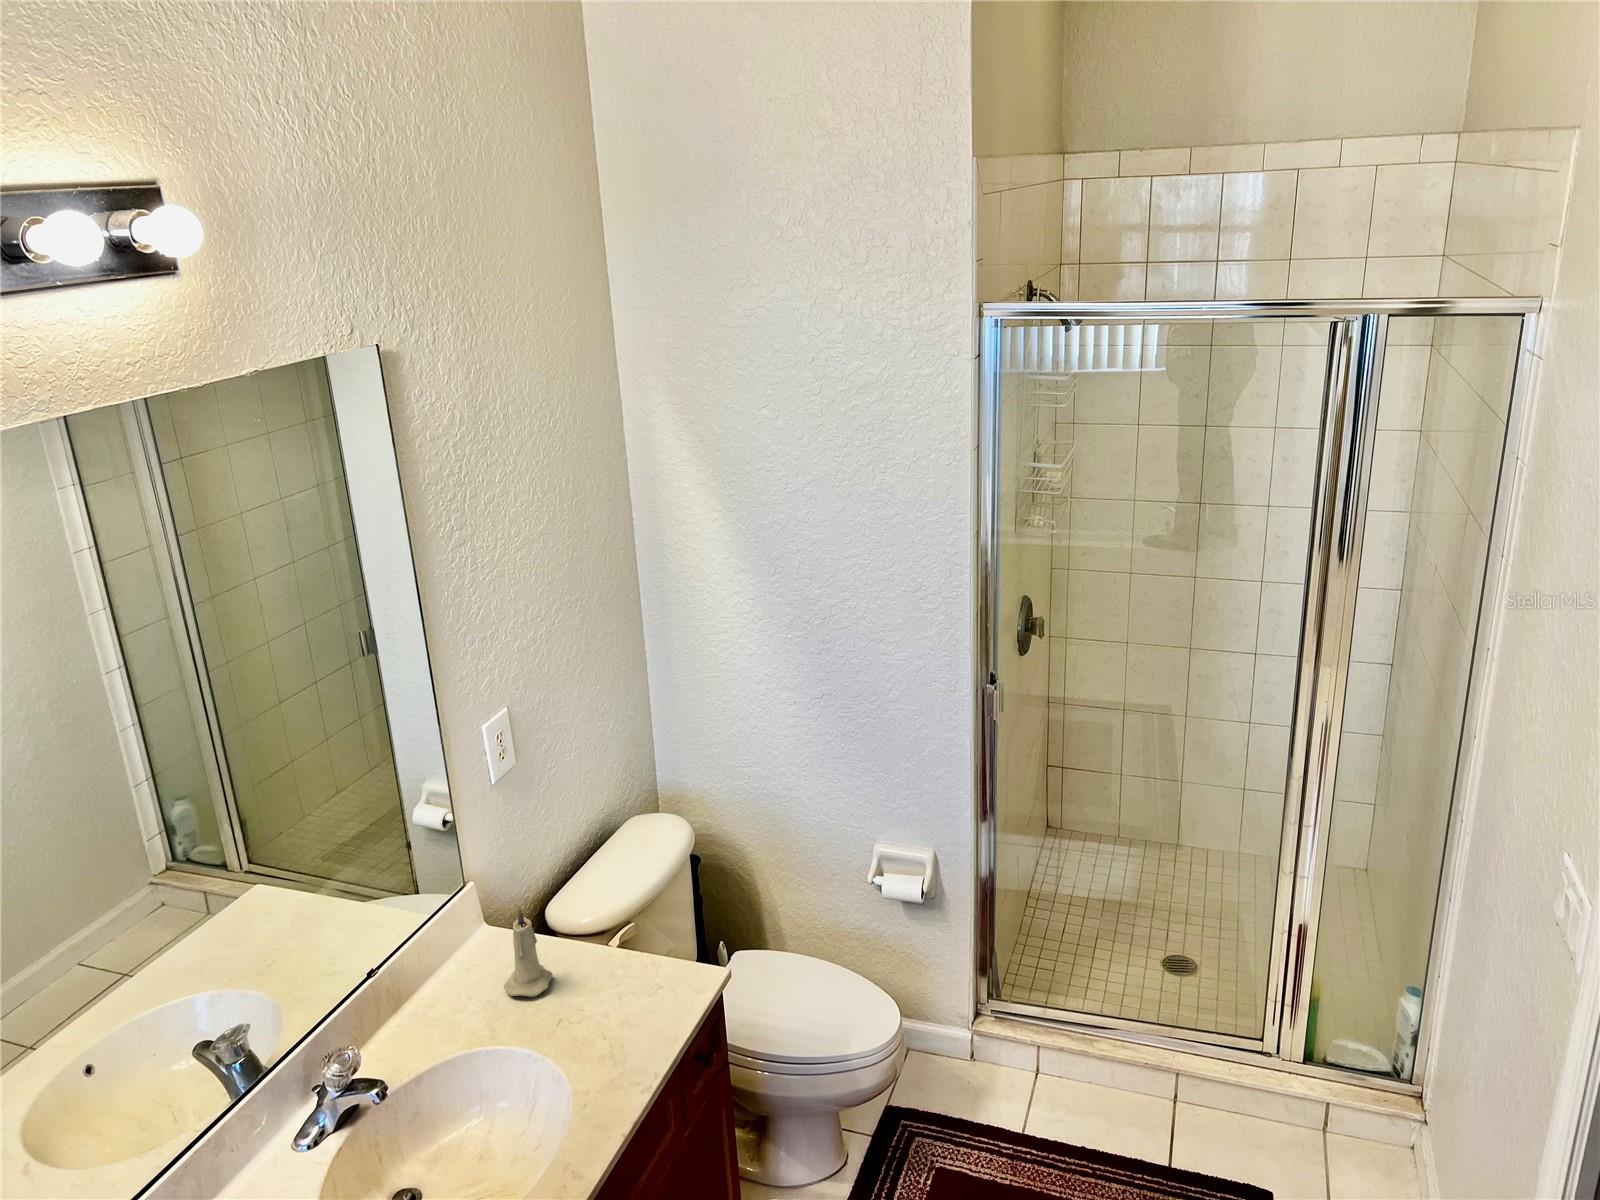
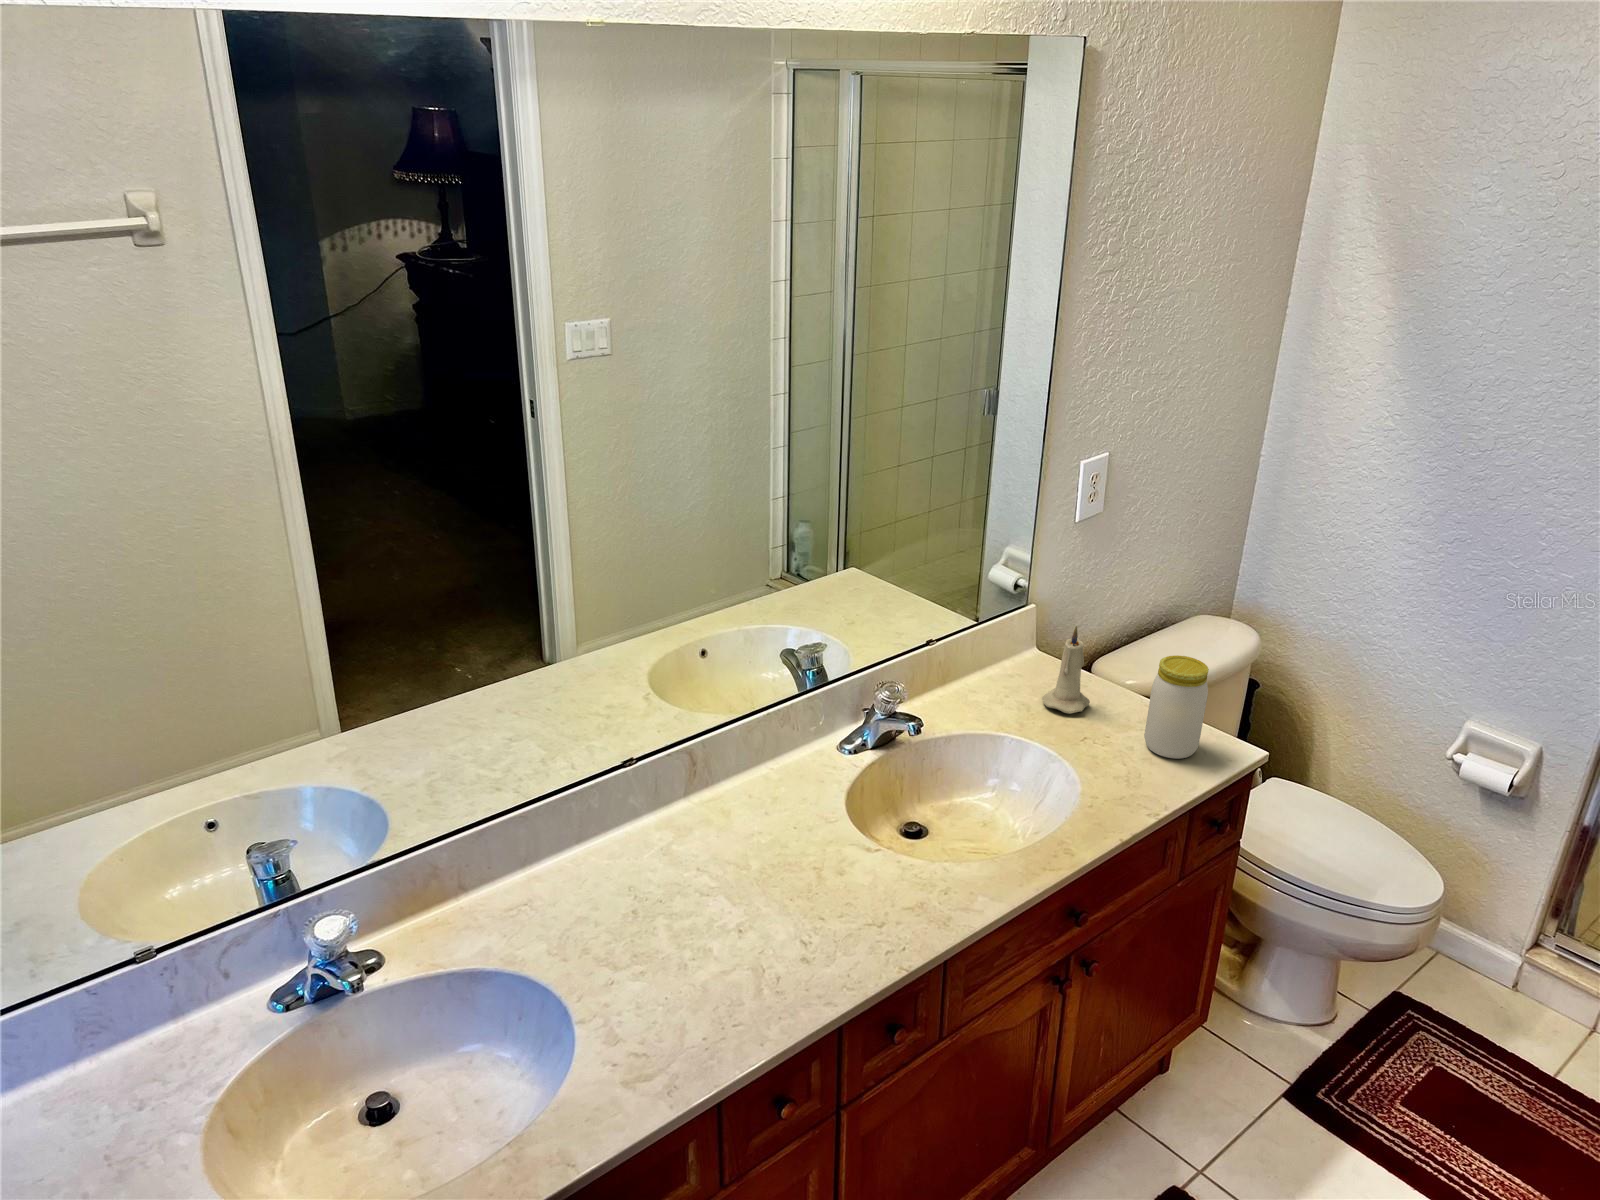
jar: none [610,907,667,1012] -> present [1144,655,1209,759]

